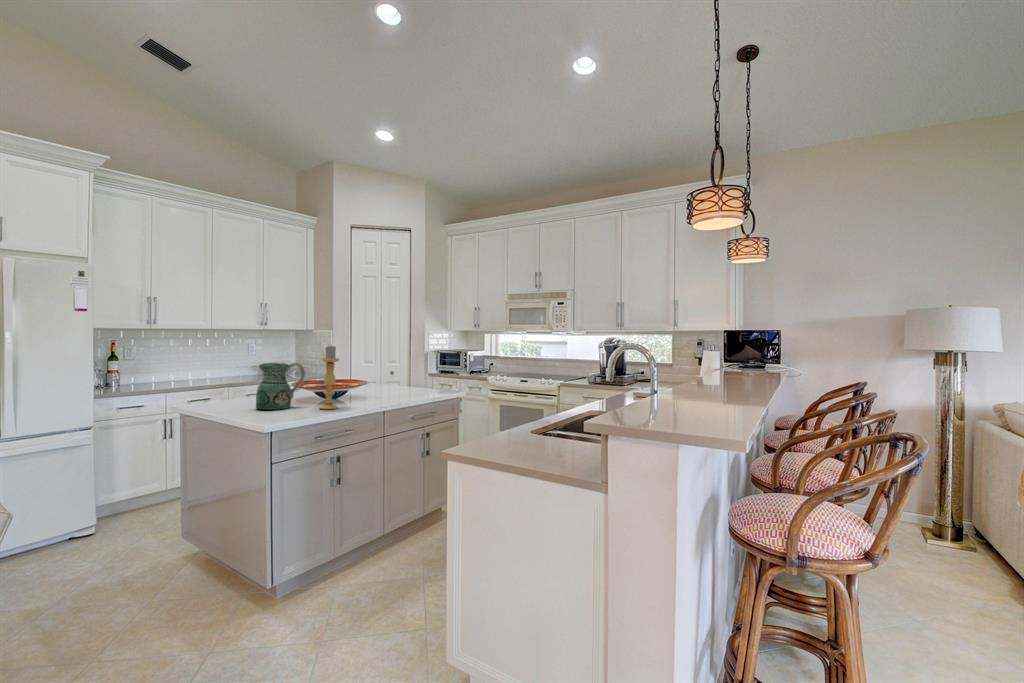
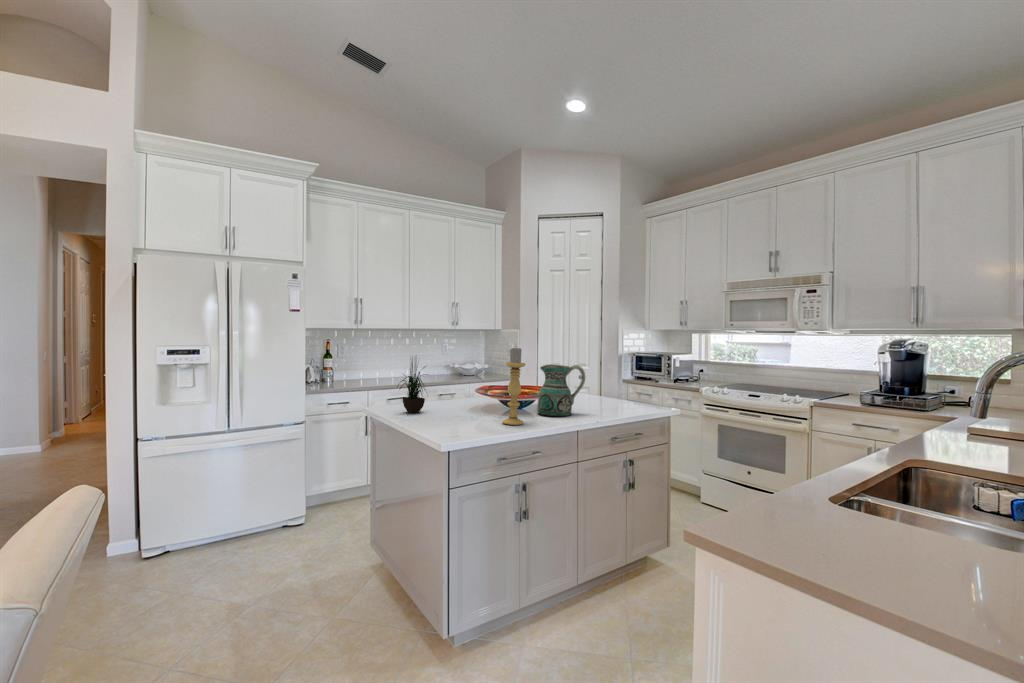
potted plant: none [210,344,250,407] -> present [398,359,426,413]
ceramic pitcher: present [256,363,305,410] -> present [538,364,585,416]

